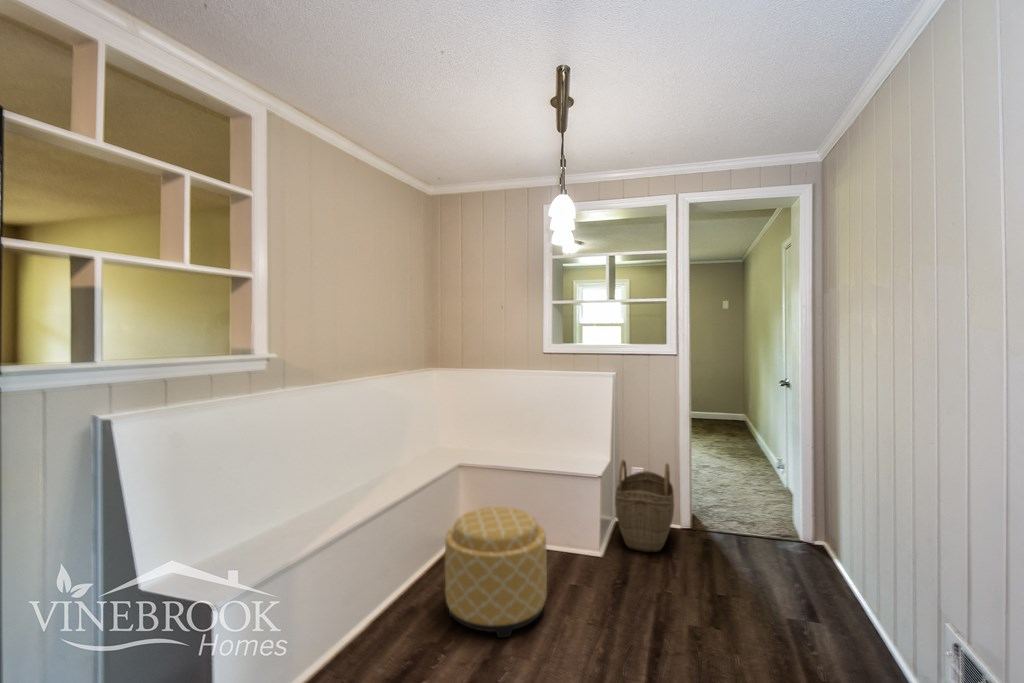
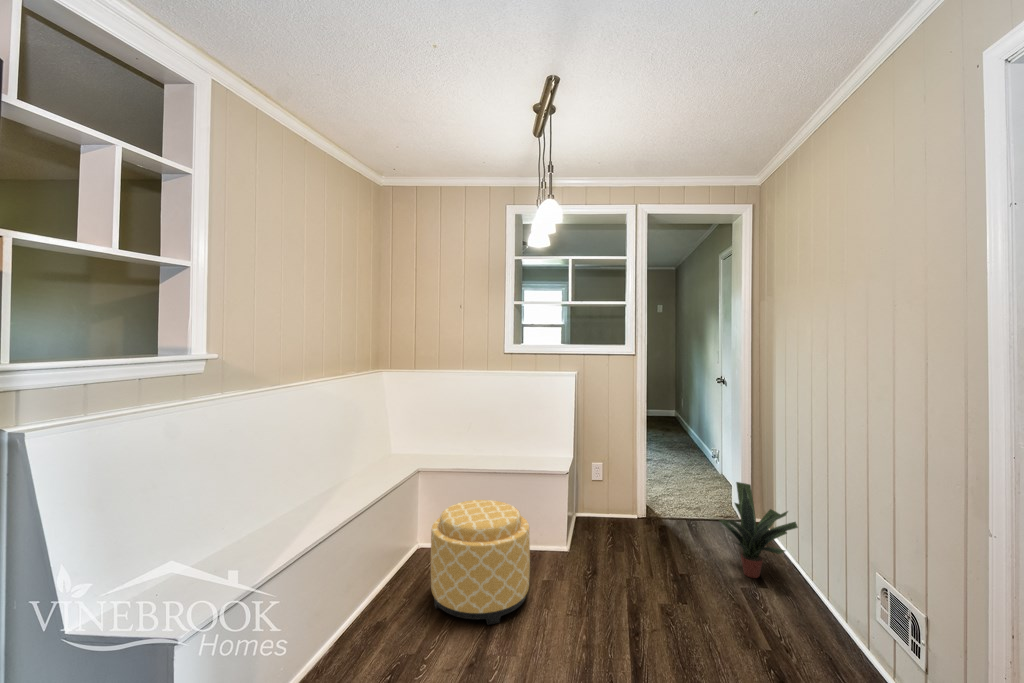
woven basket: present [615,460,674,552] -> none [581,453,634,538]
potted plant: none [761,497,857,607] -> present [719,482,798,578]

